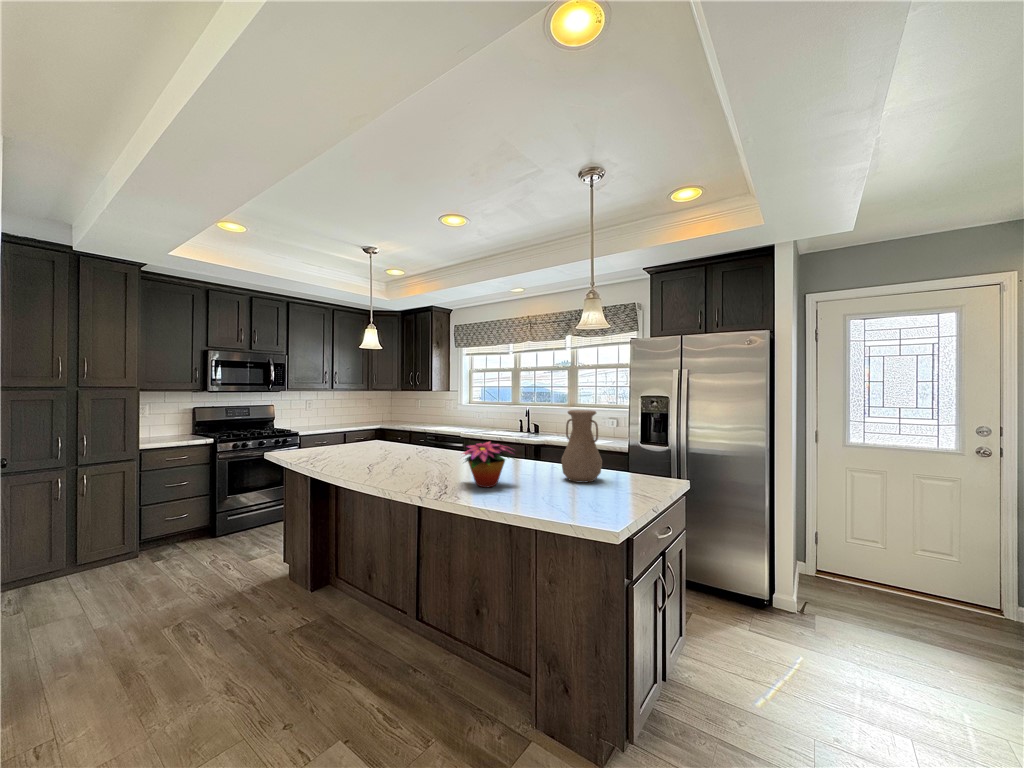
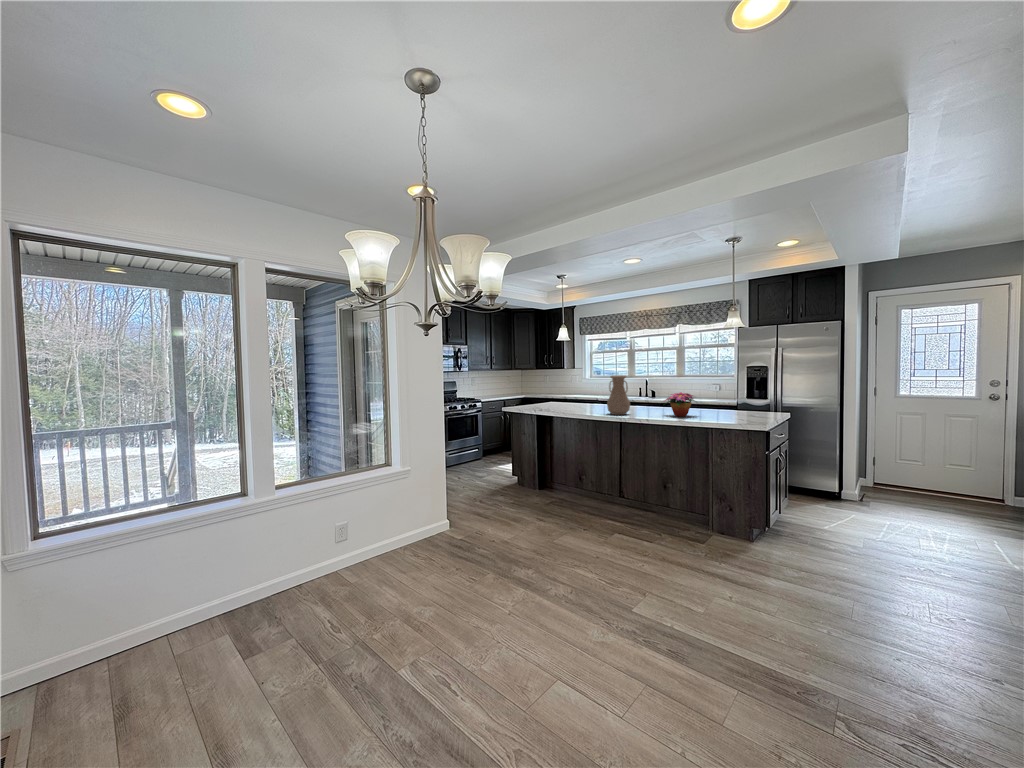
vase: present [561,410,602,483] -> present [607,375,630,415]

